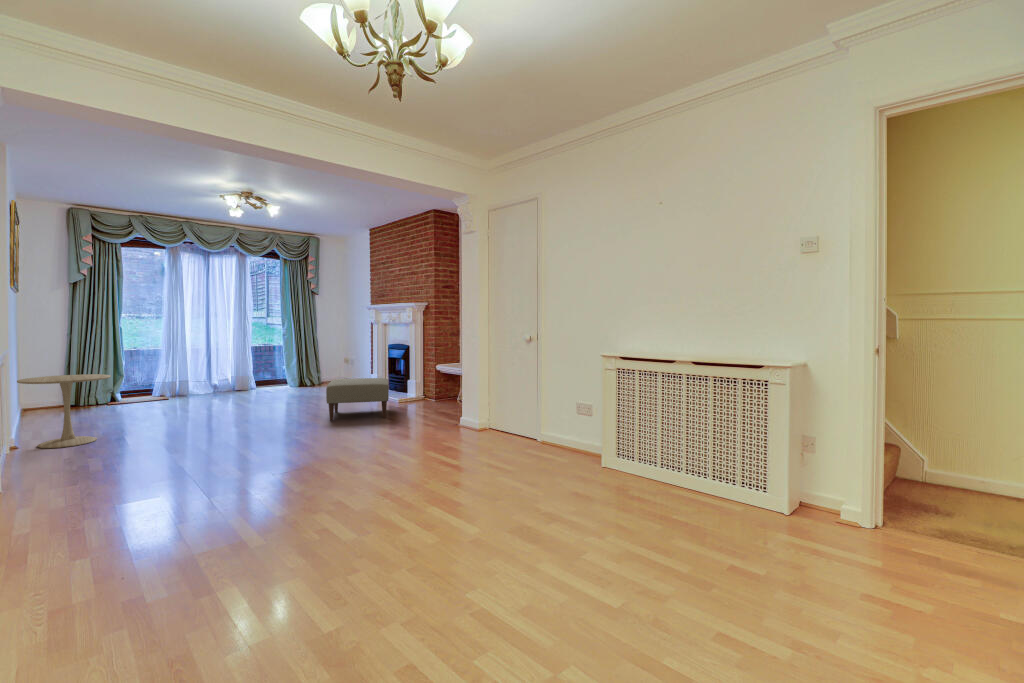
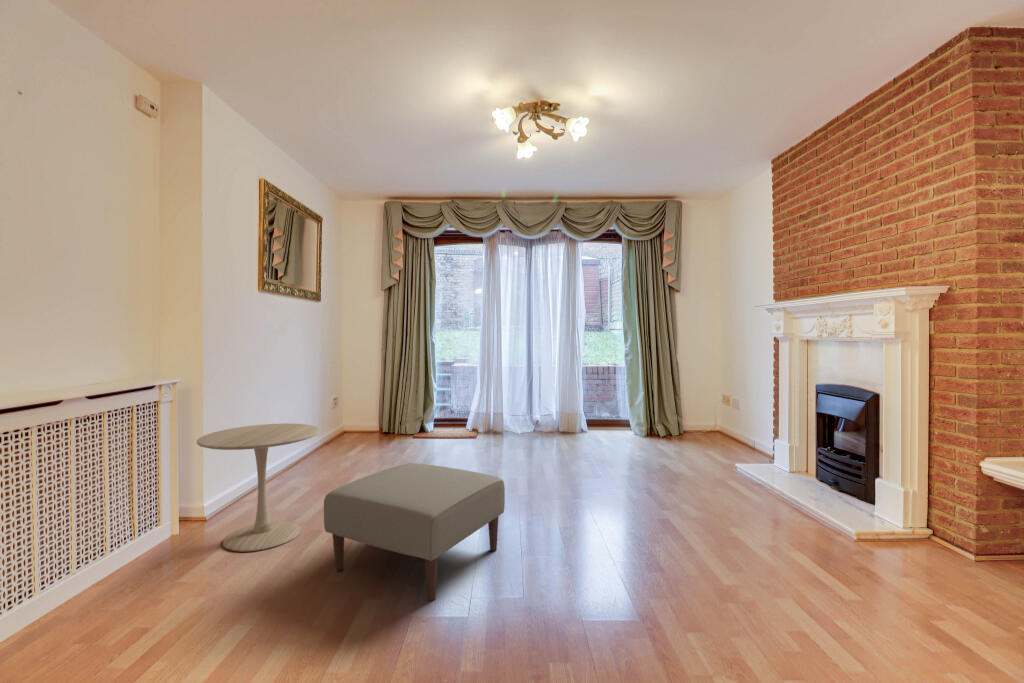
ottoman: present [326,378,389,420] -> present [324,463,505,601]

